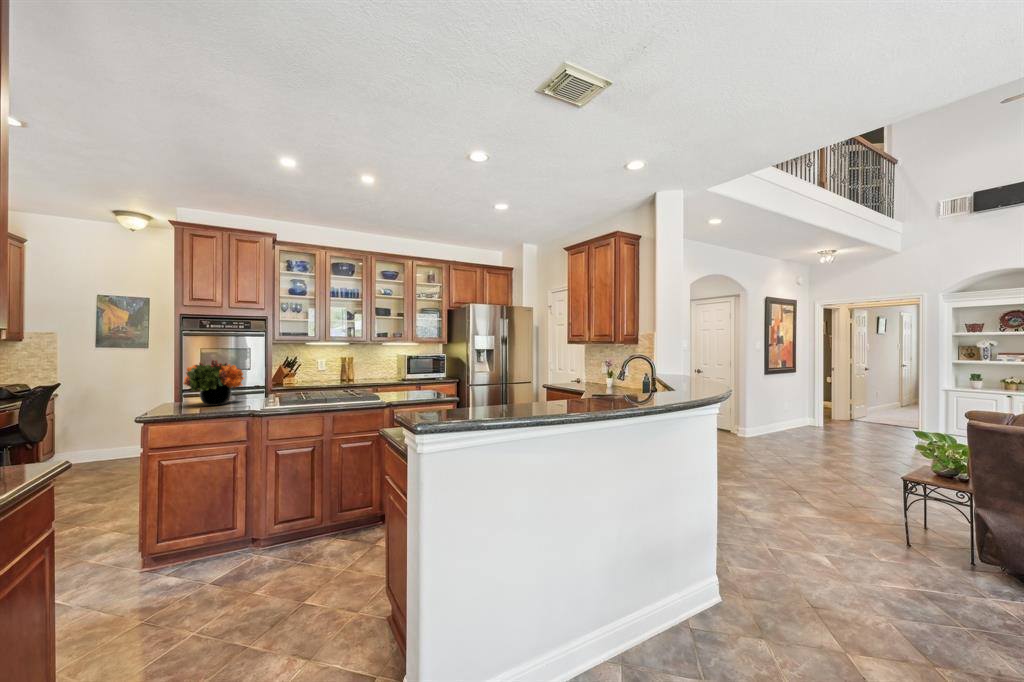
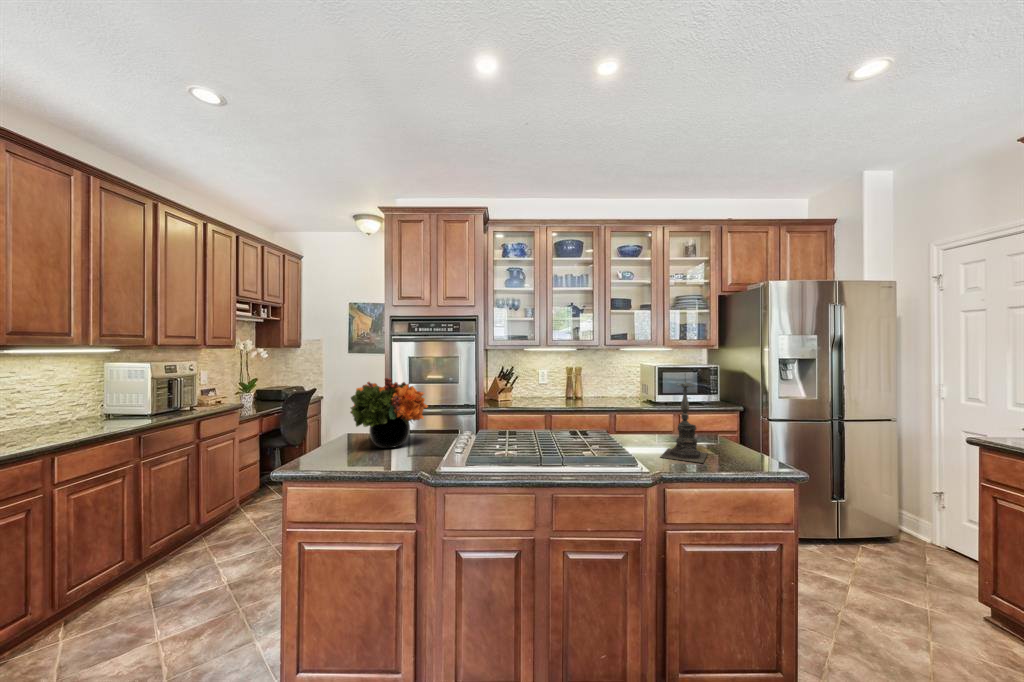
candle holder: none [393,354,419,398] -> present [661,379,708,463]

